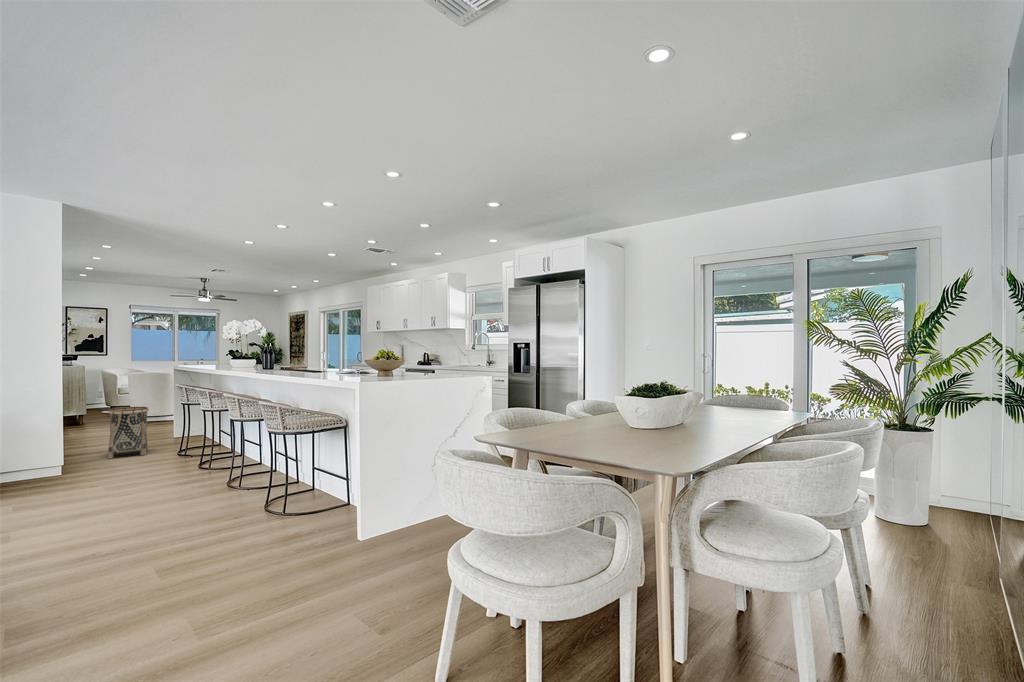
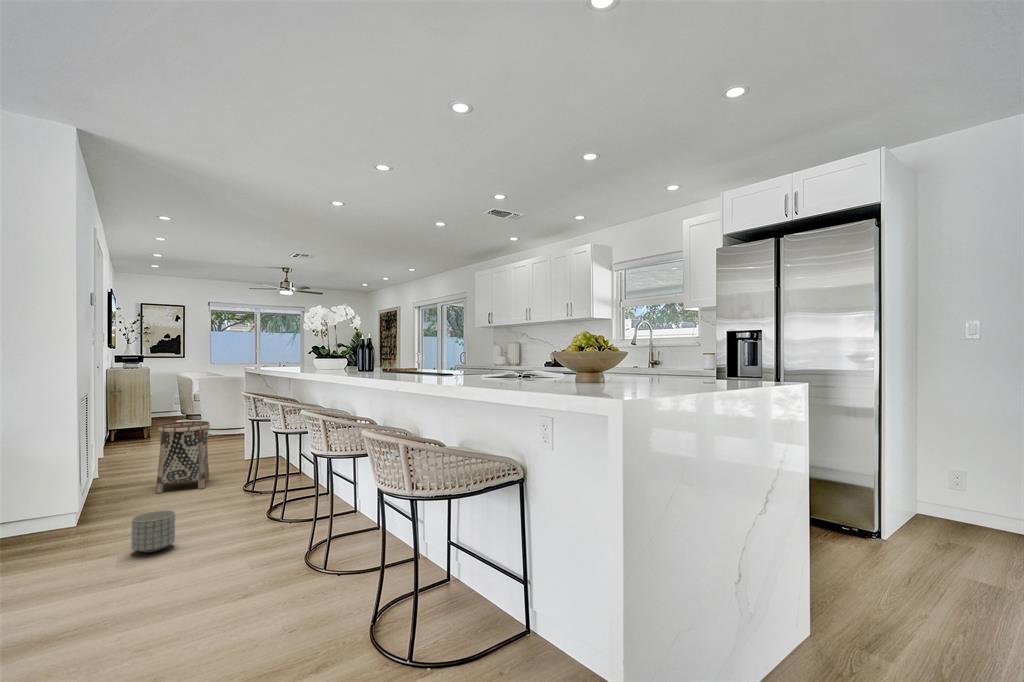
planter: none [108,461,137,486] -> present [131,510,175,553]

